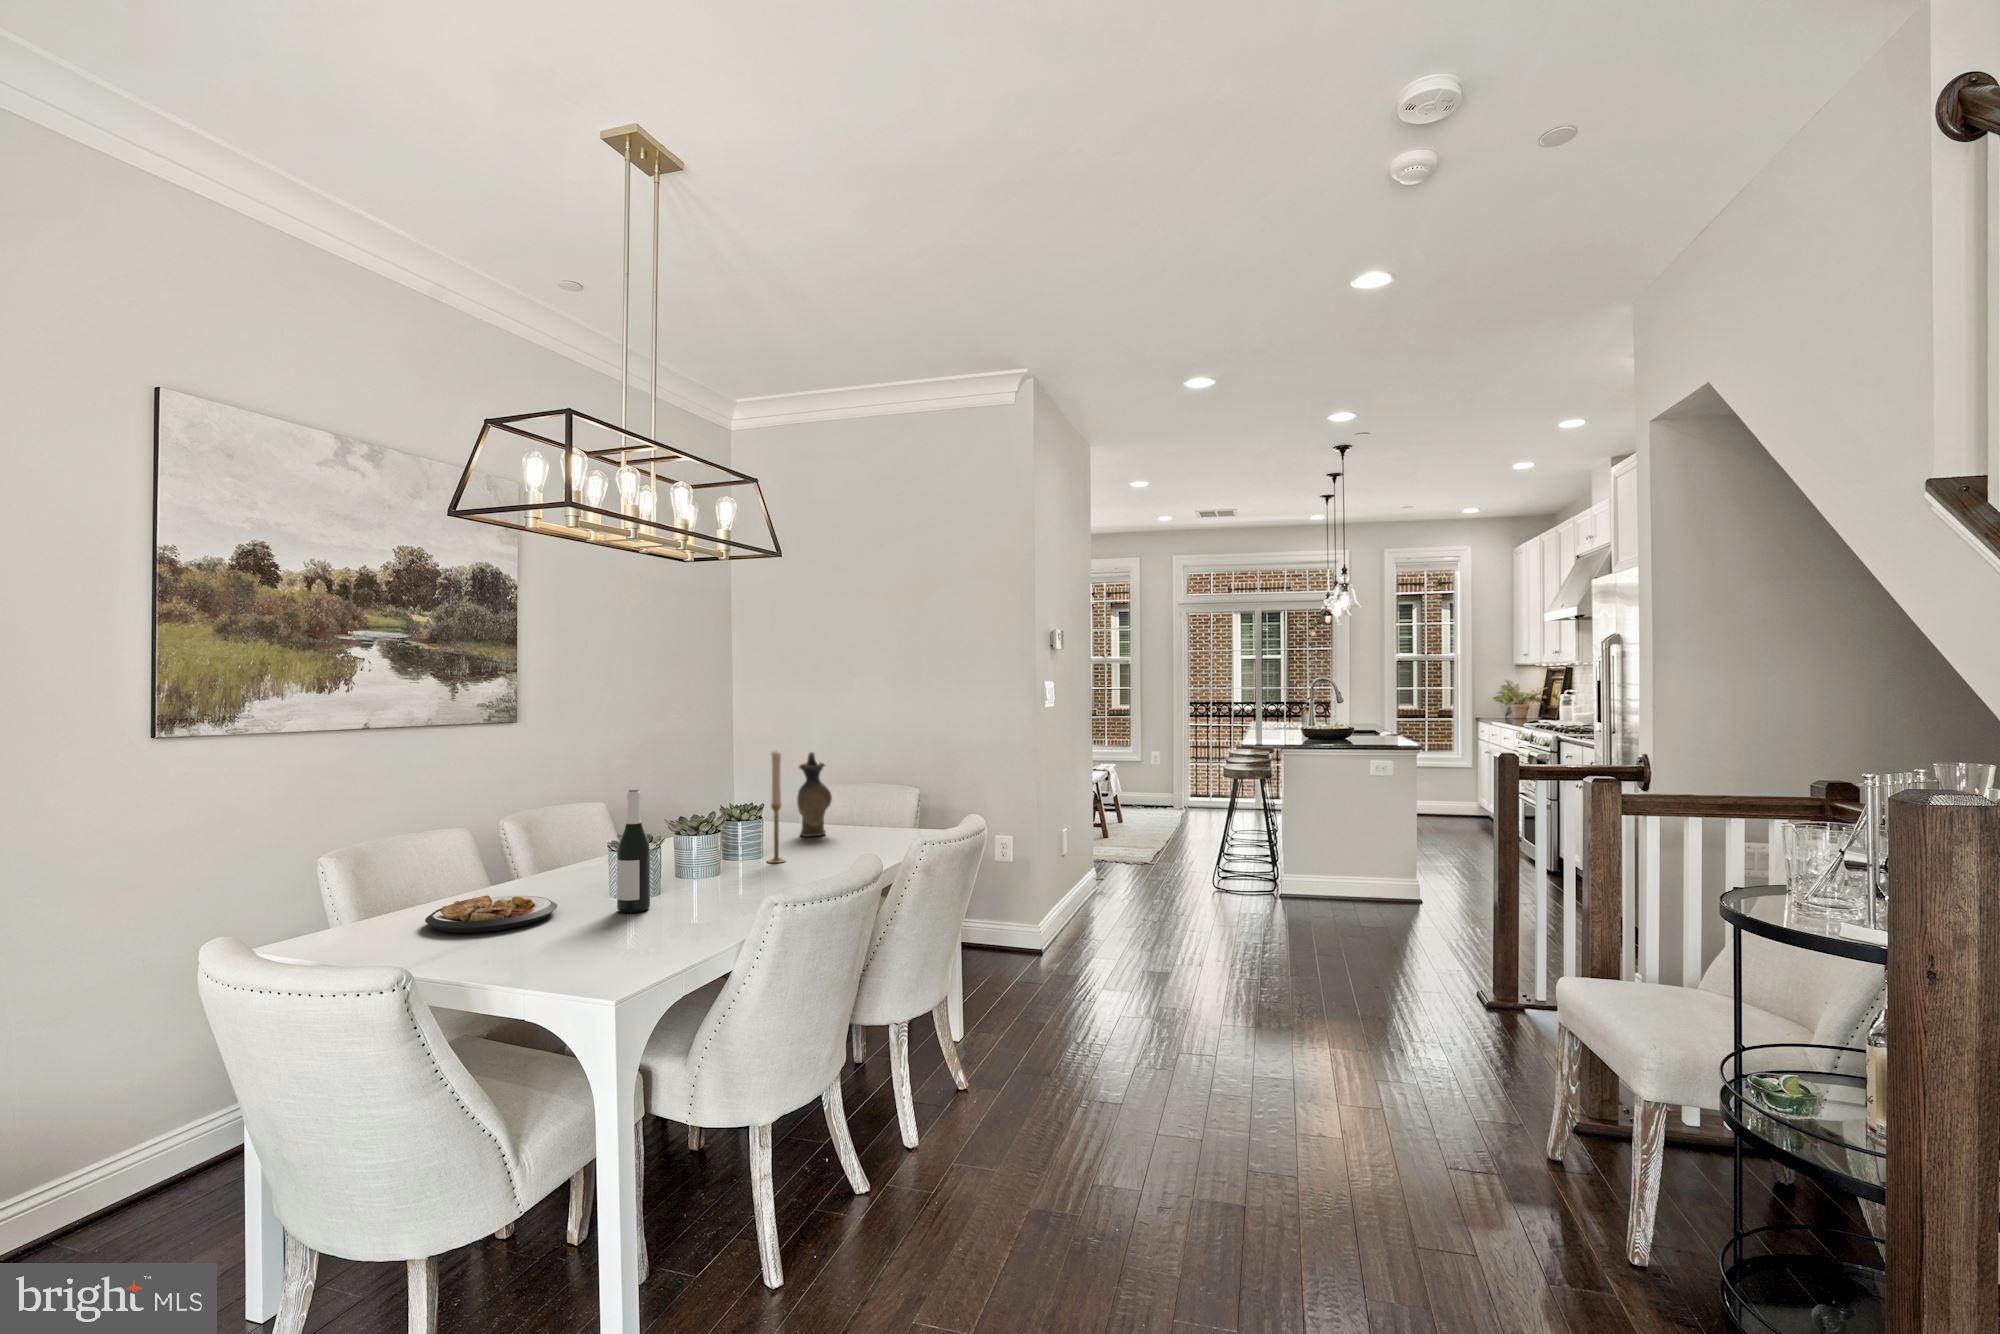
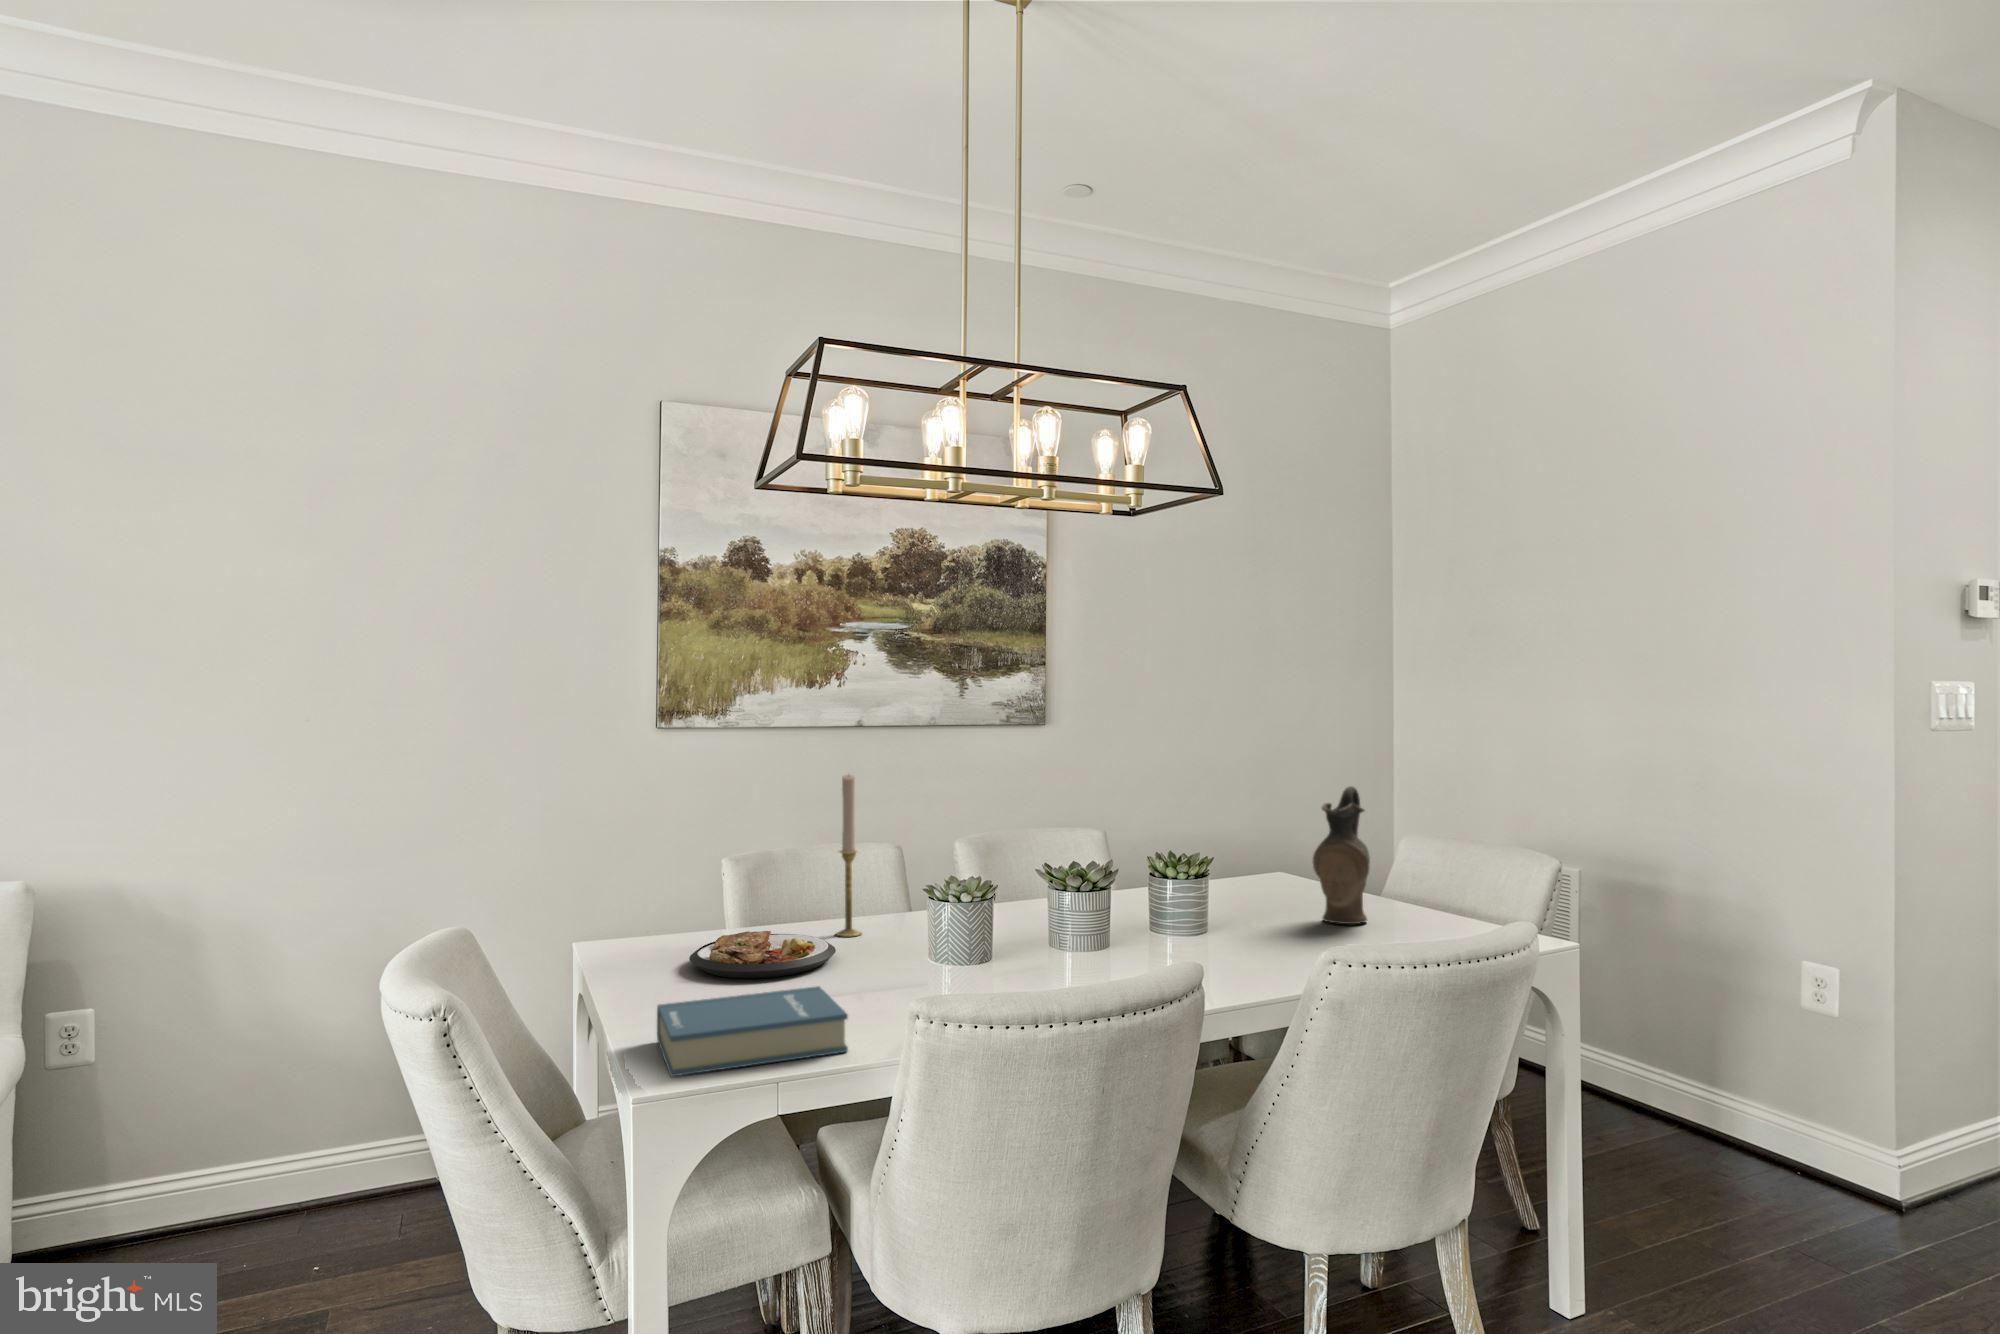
candlestick: present [768,751,785,863] -> present [836,775,861,936]
wine bottle: present [617,789,650,913] -> none [865,818,908,991]
hardback book: none [561,907,707,969] -> present [657,986,848,1077]

